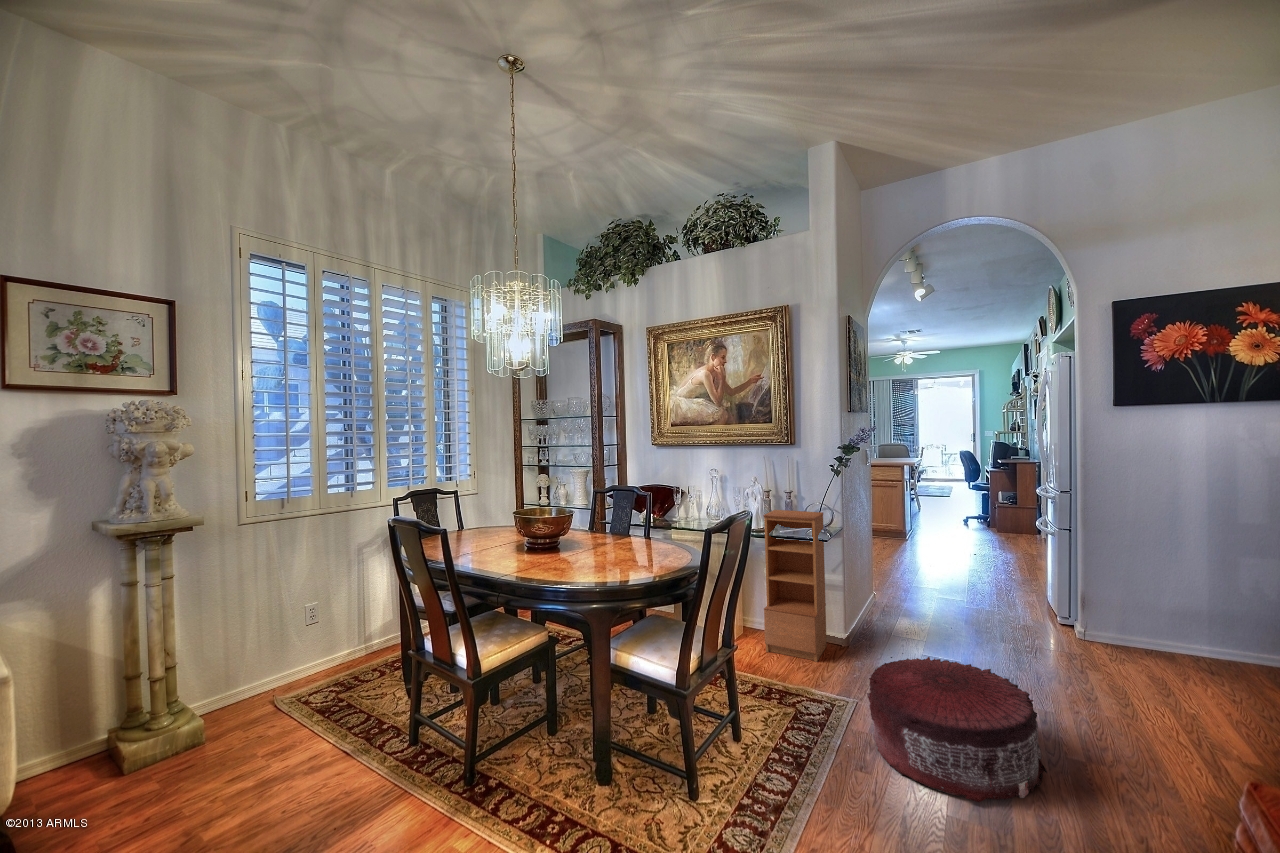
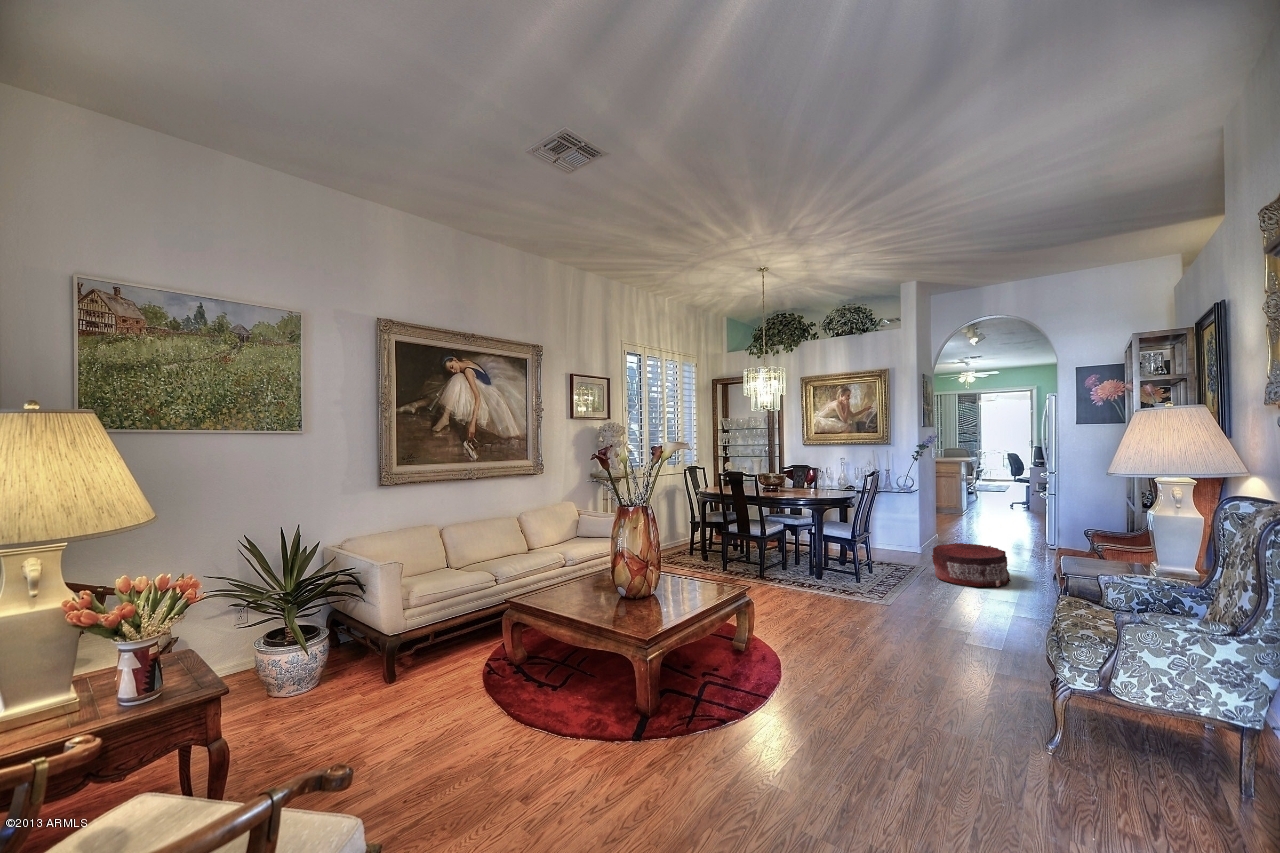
bookcase: present [763,510,826,662] -> none [875,480,910,557]

